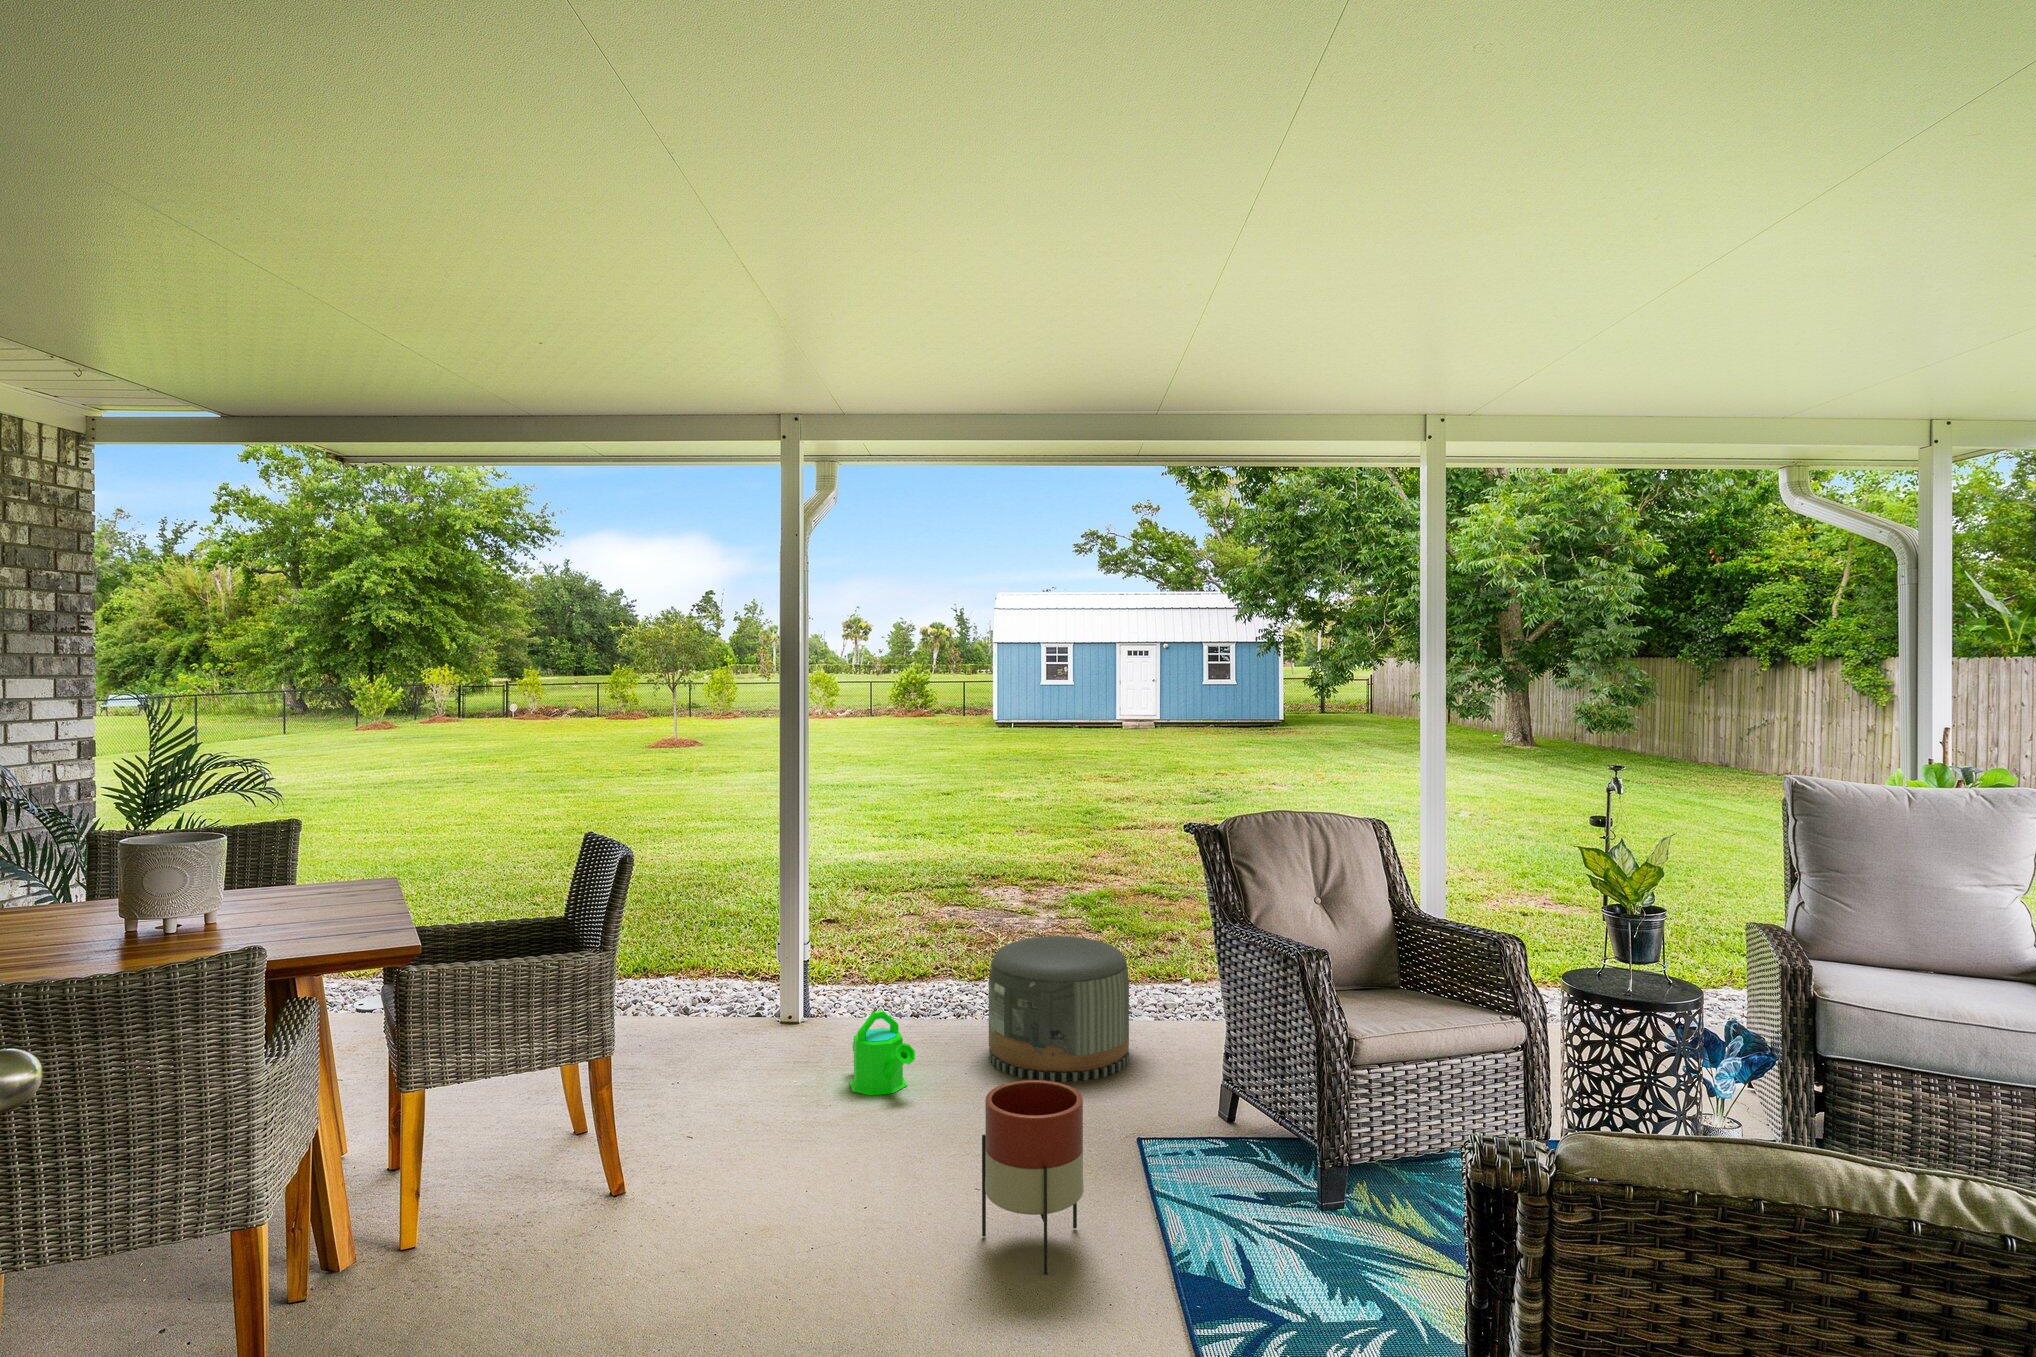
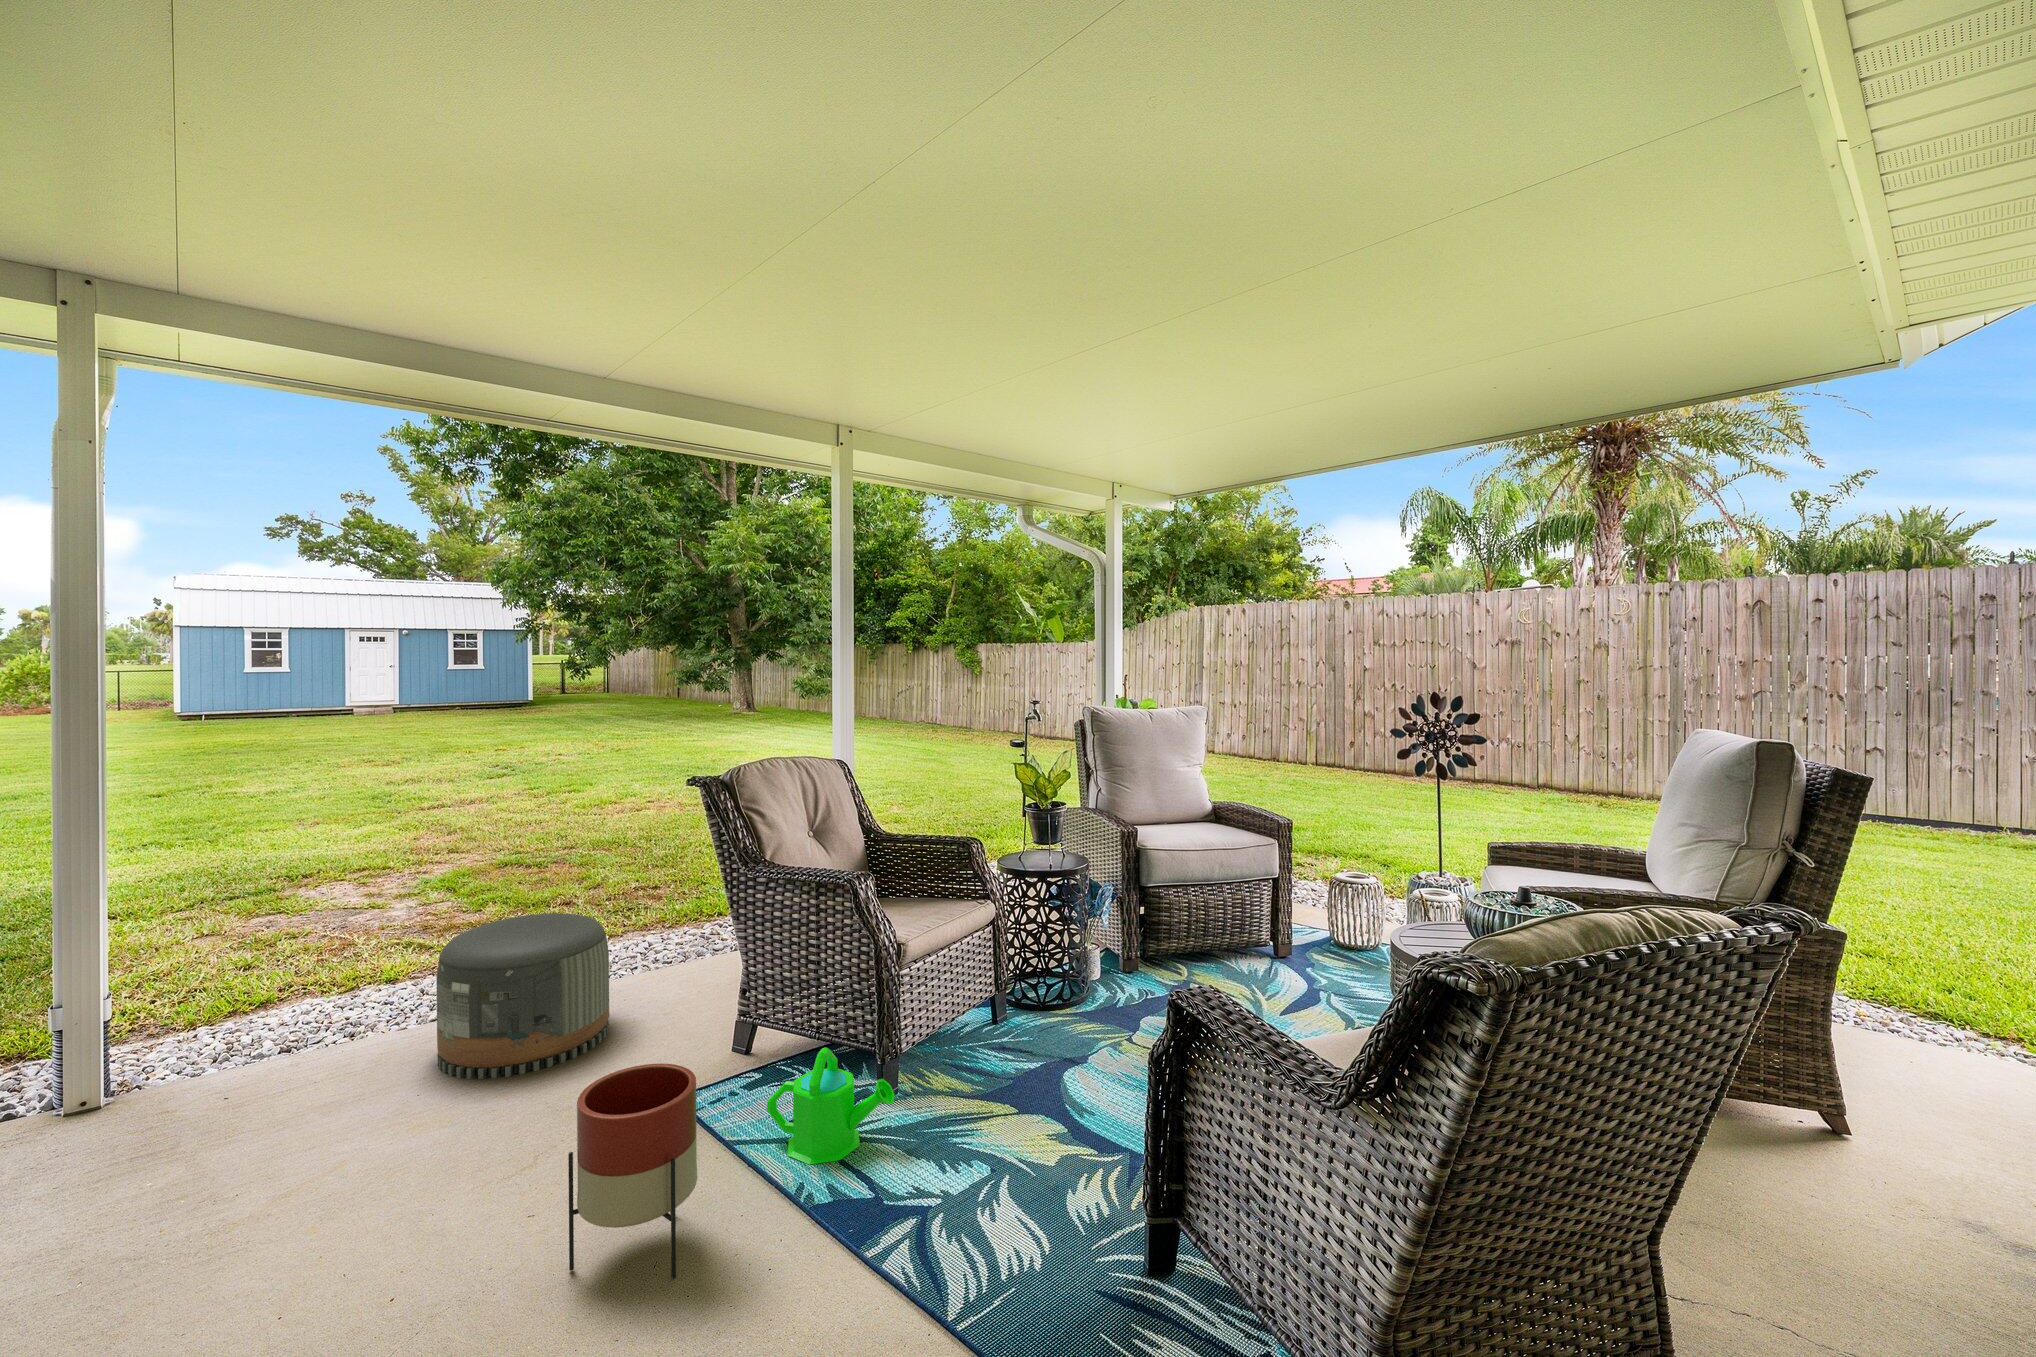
watering can: present [850,1010,915,1095] -> present [767,1047,895,1165]

